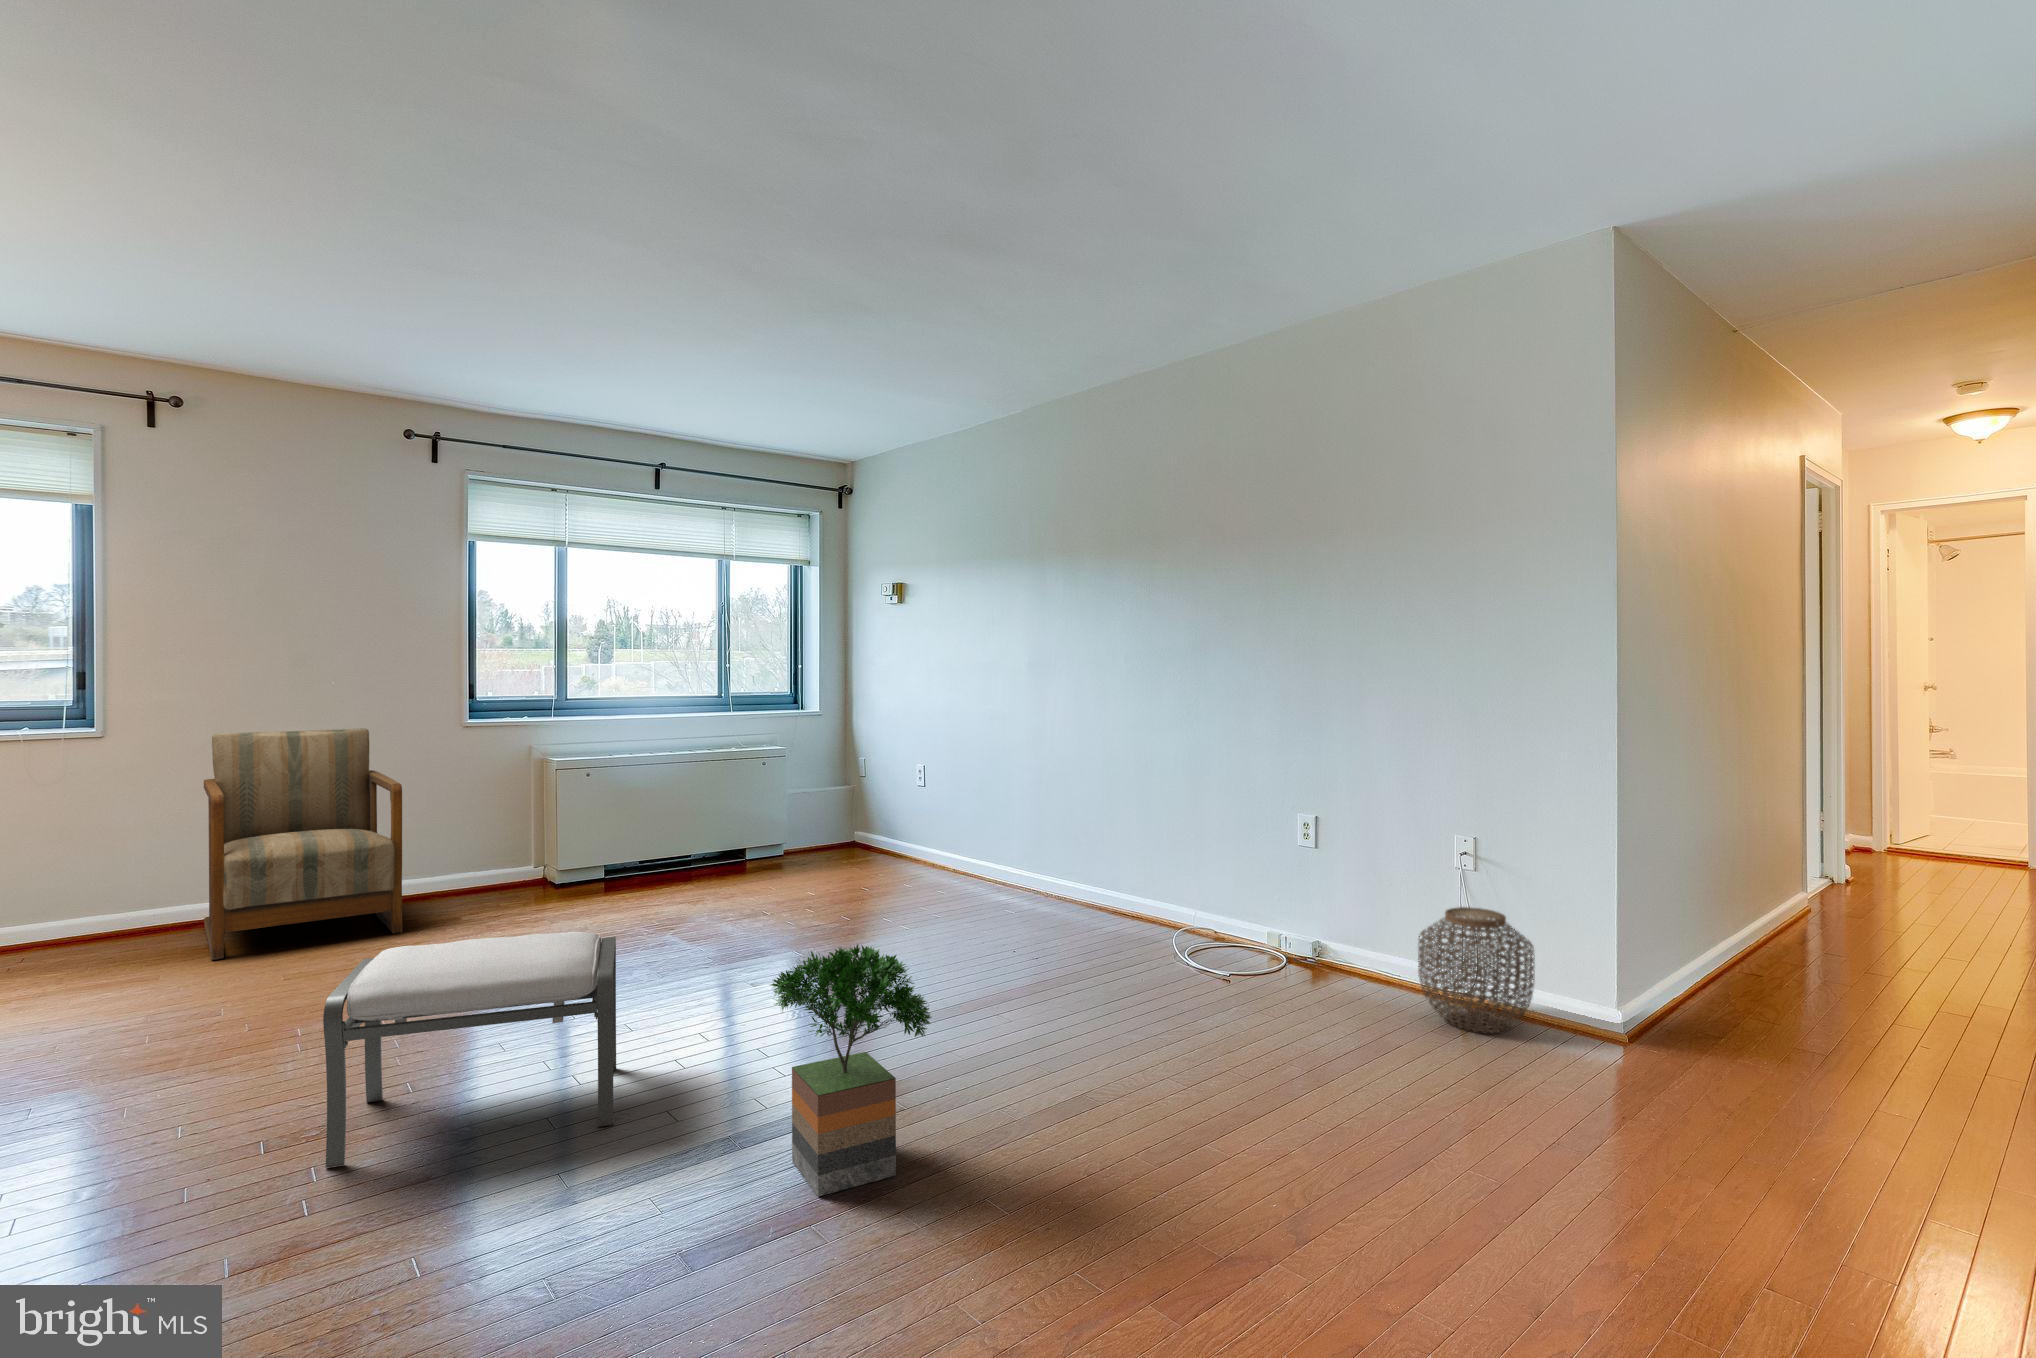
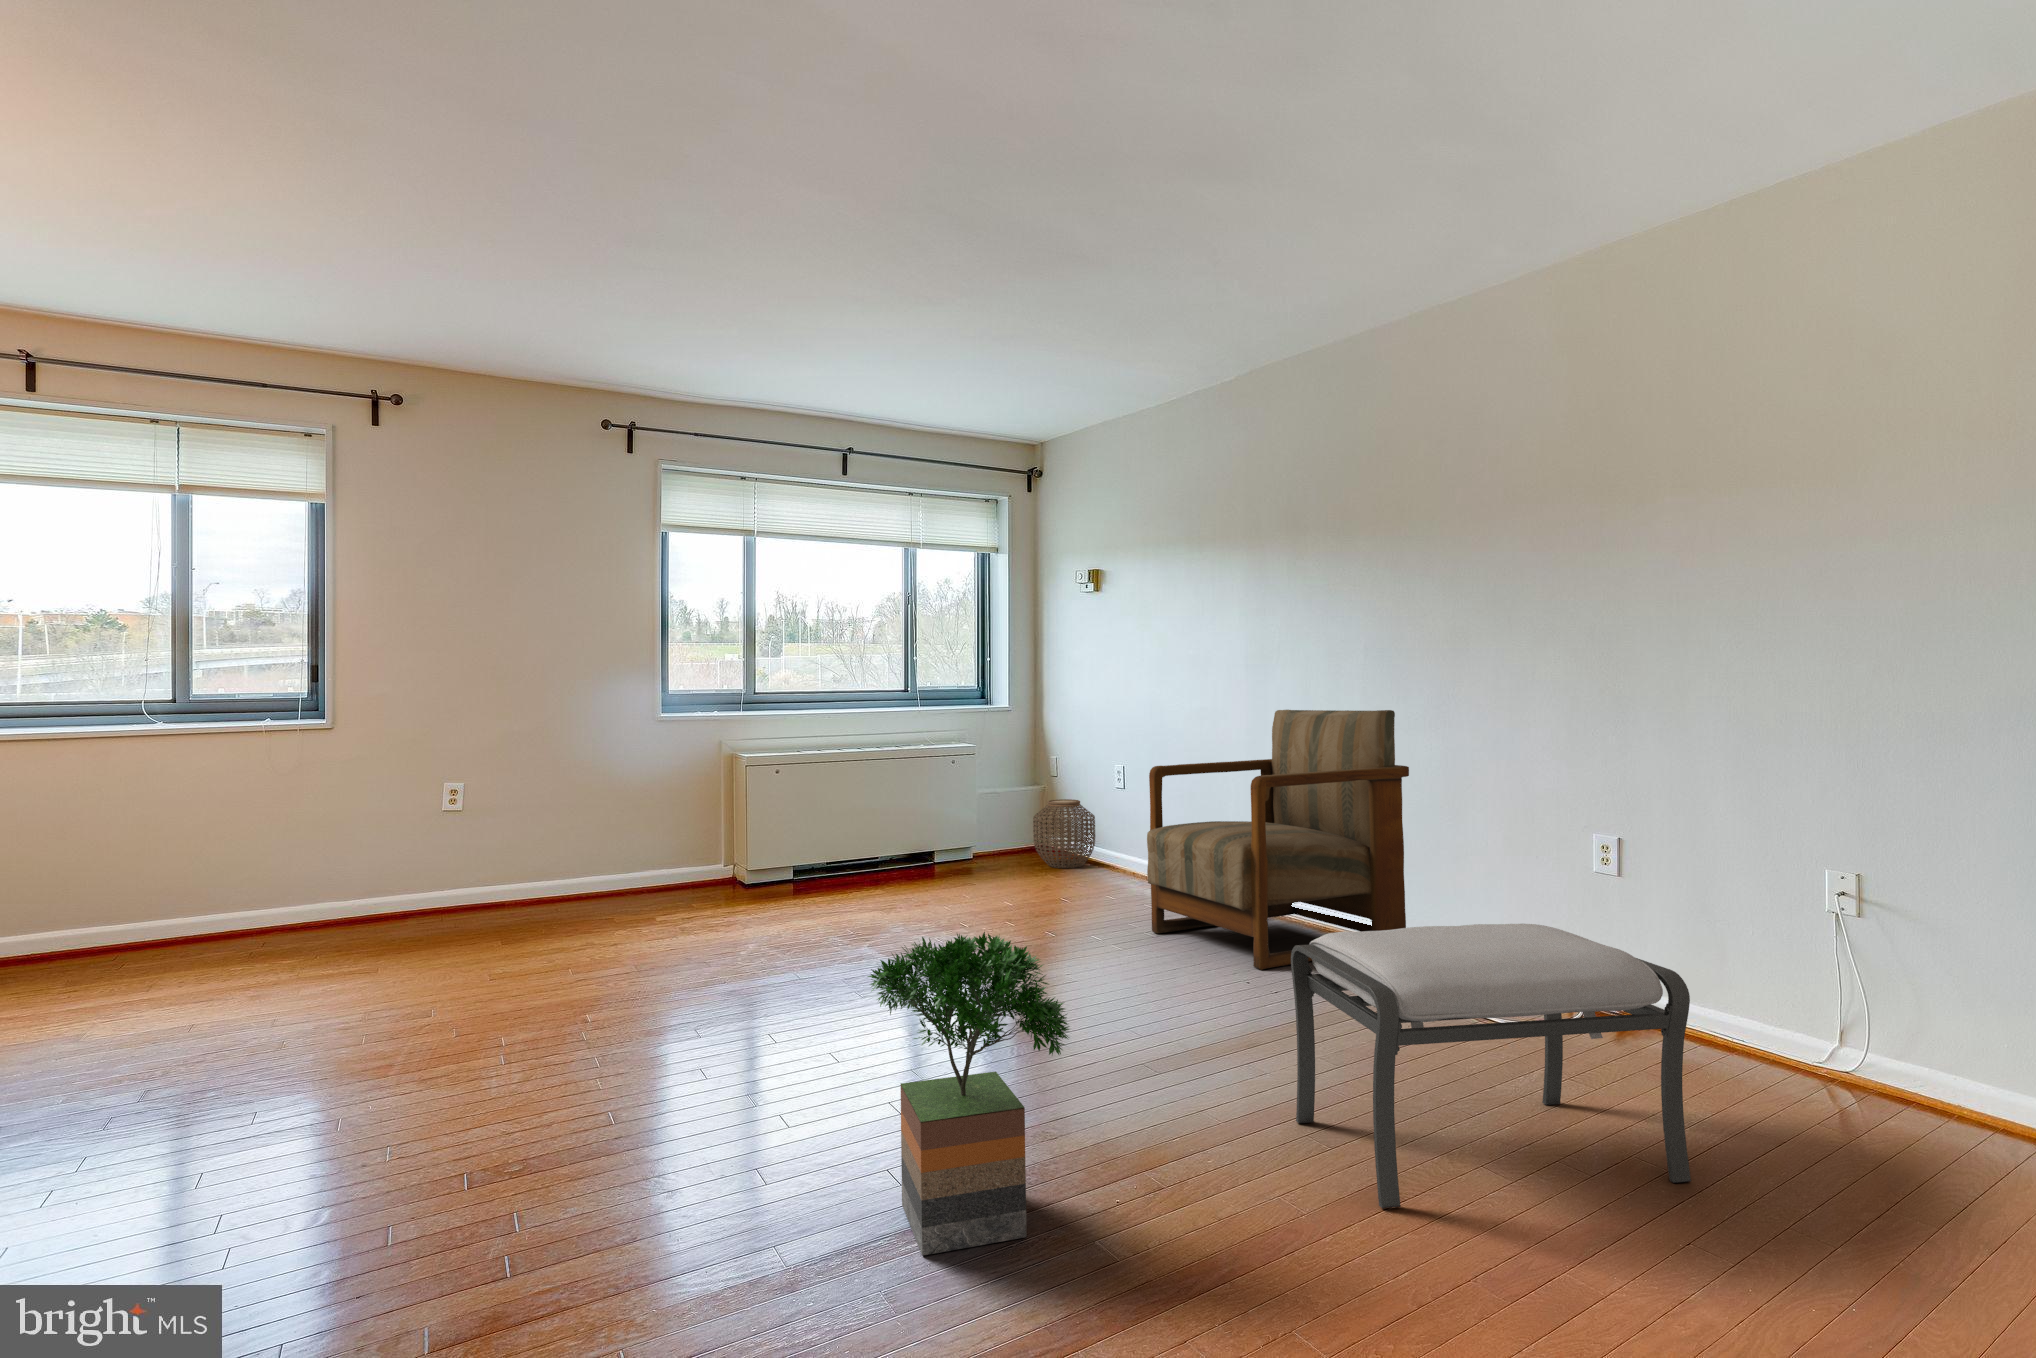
armchair: present [204,728,402,960] -> present [1147,710,1409,970]
woven basket: present [1418,907,1535,1033] -> present [1033,799,1095,868]
ottoman: present [323,932,616,1168] -> present [1291,924,1691,1208]

